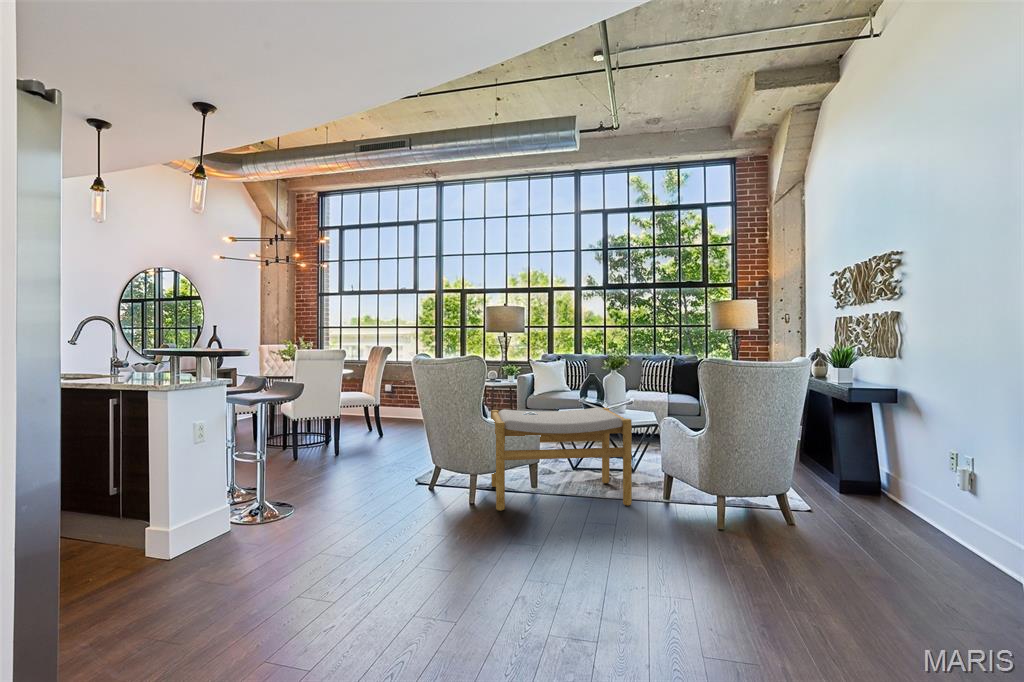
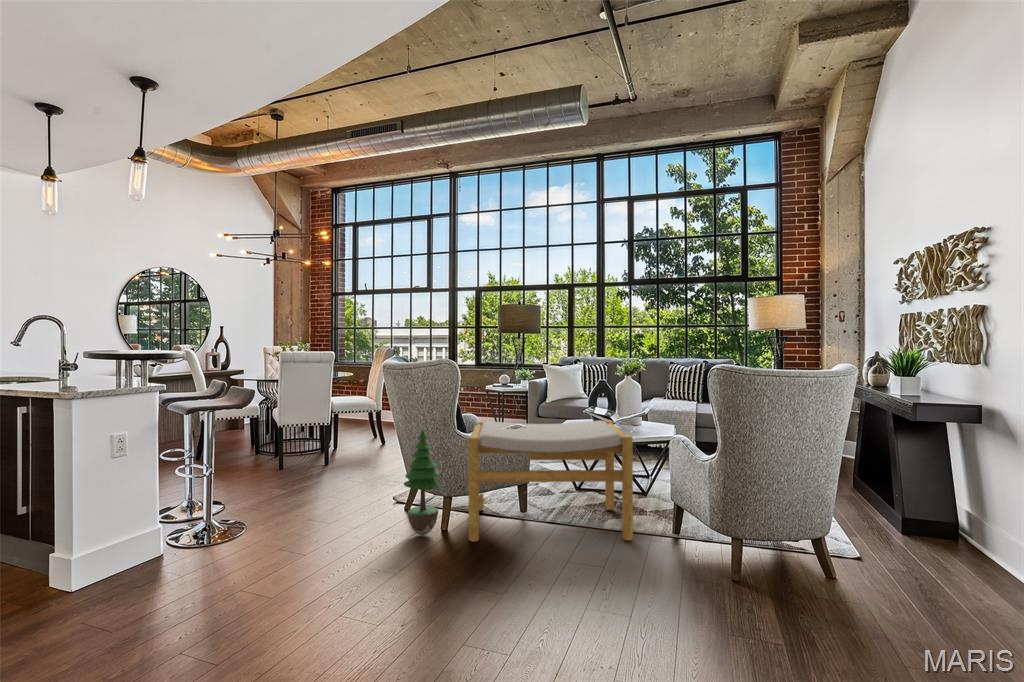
potted tree: none [438,416,471,508] -> present [404,430,442,536]

